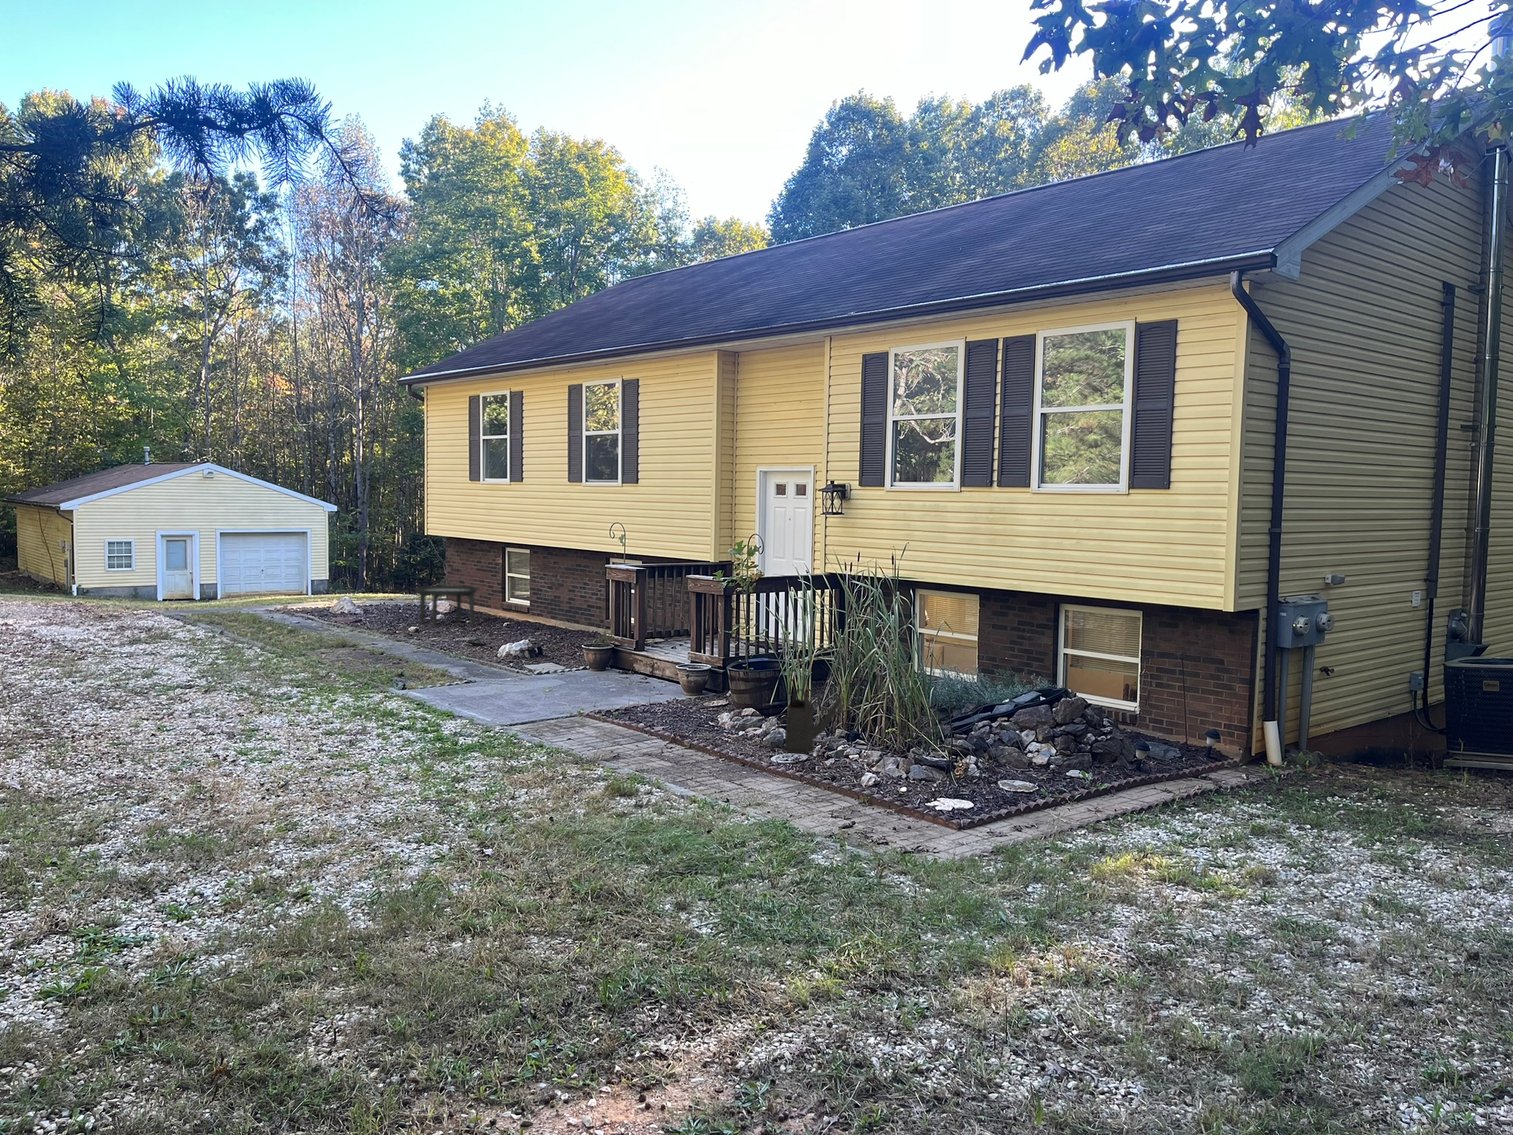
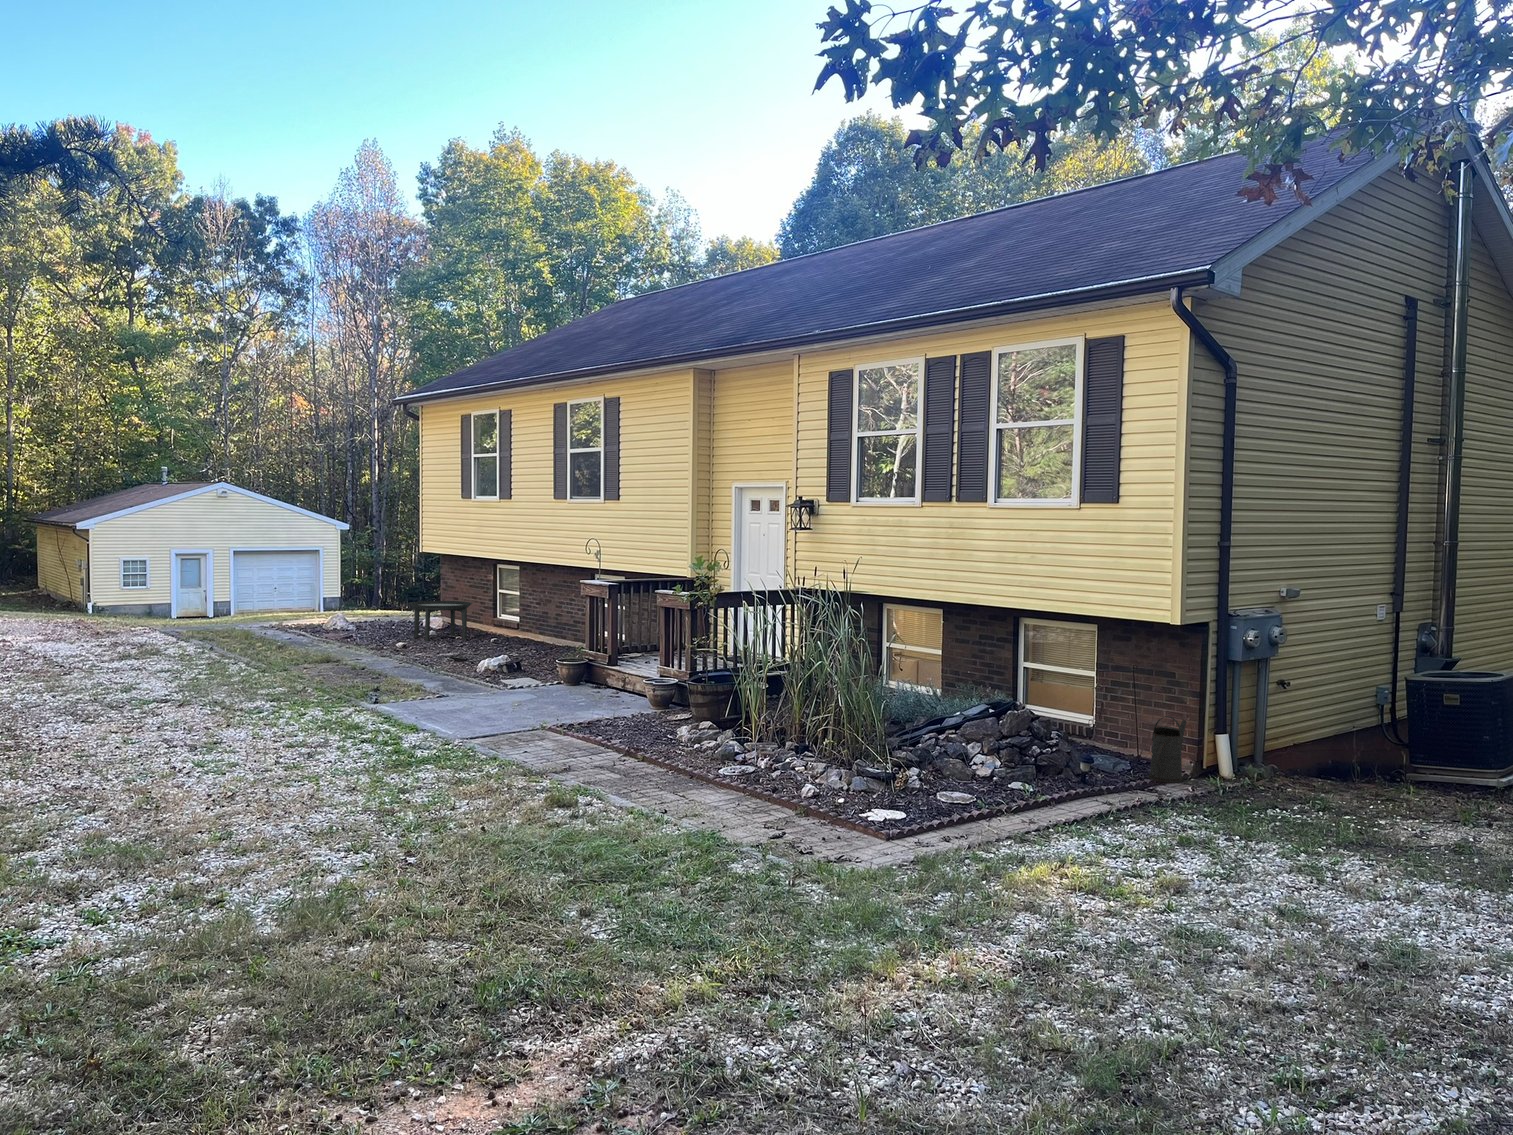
watering can: present [777,689,841,753] -> present [1149,716,1186,783]

